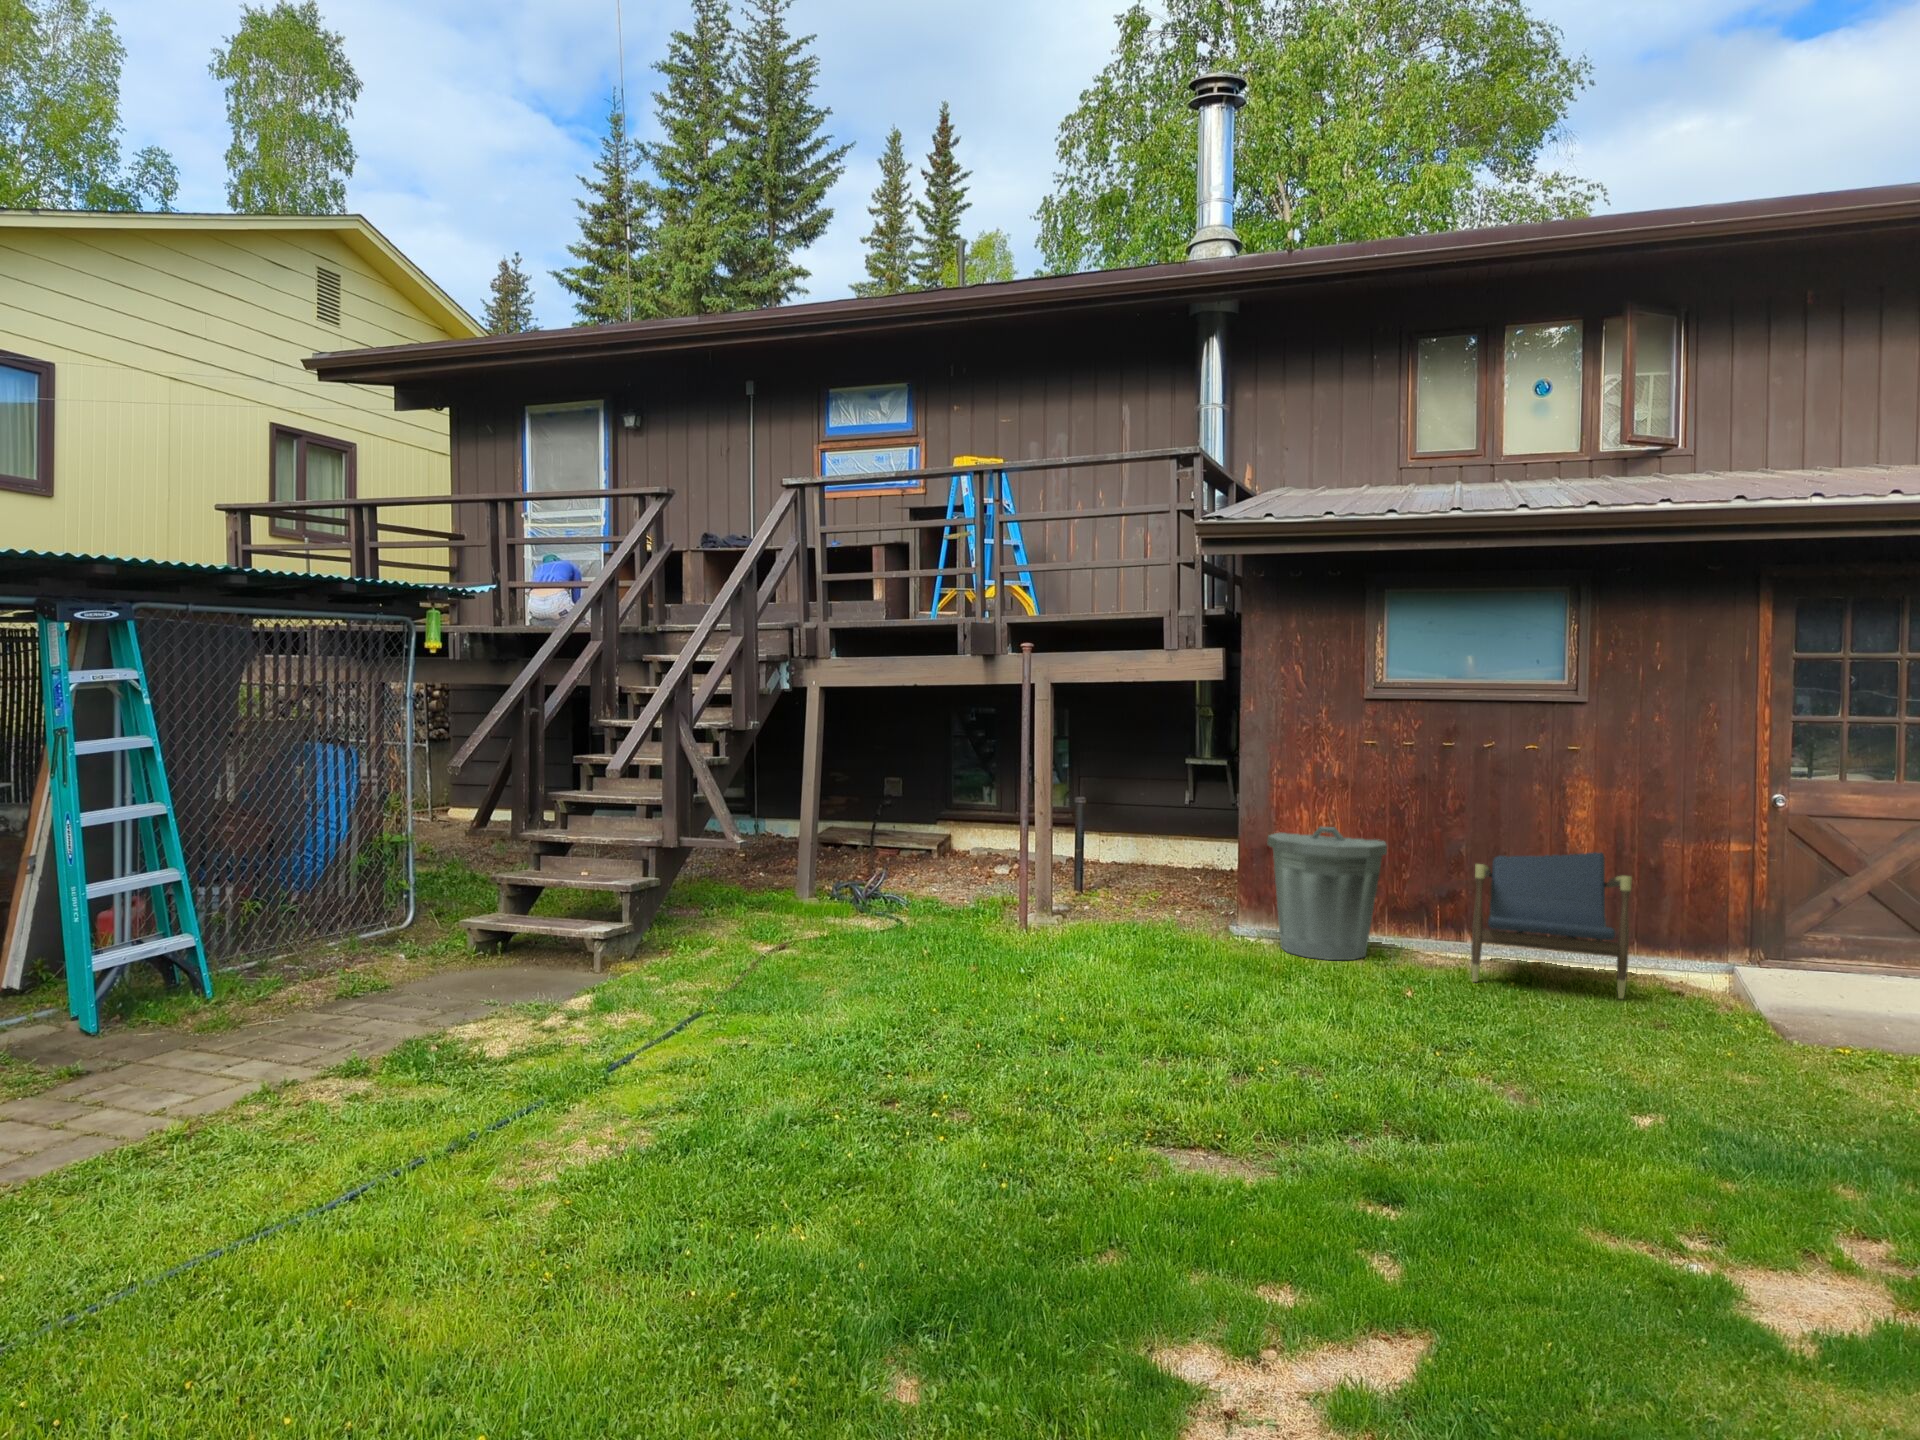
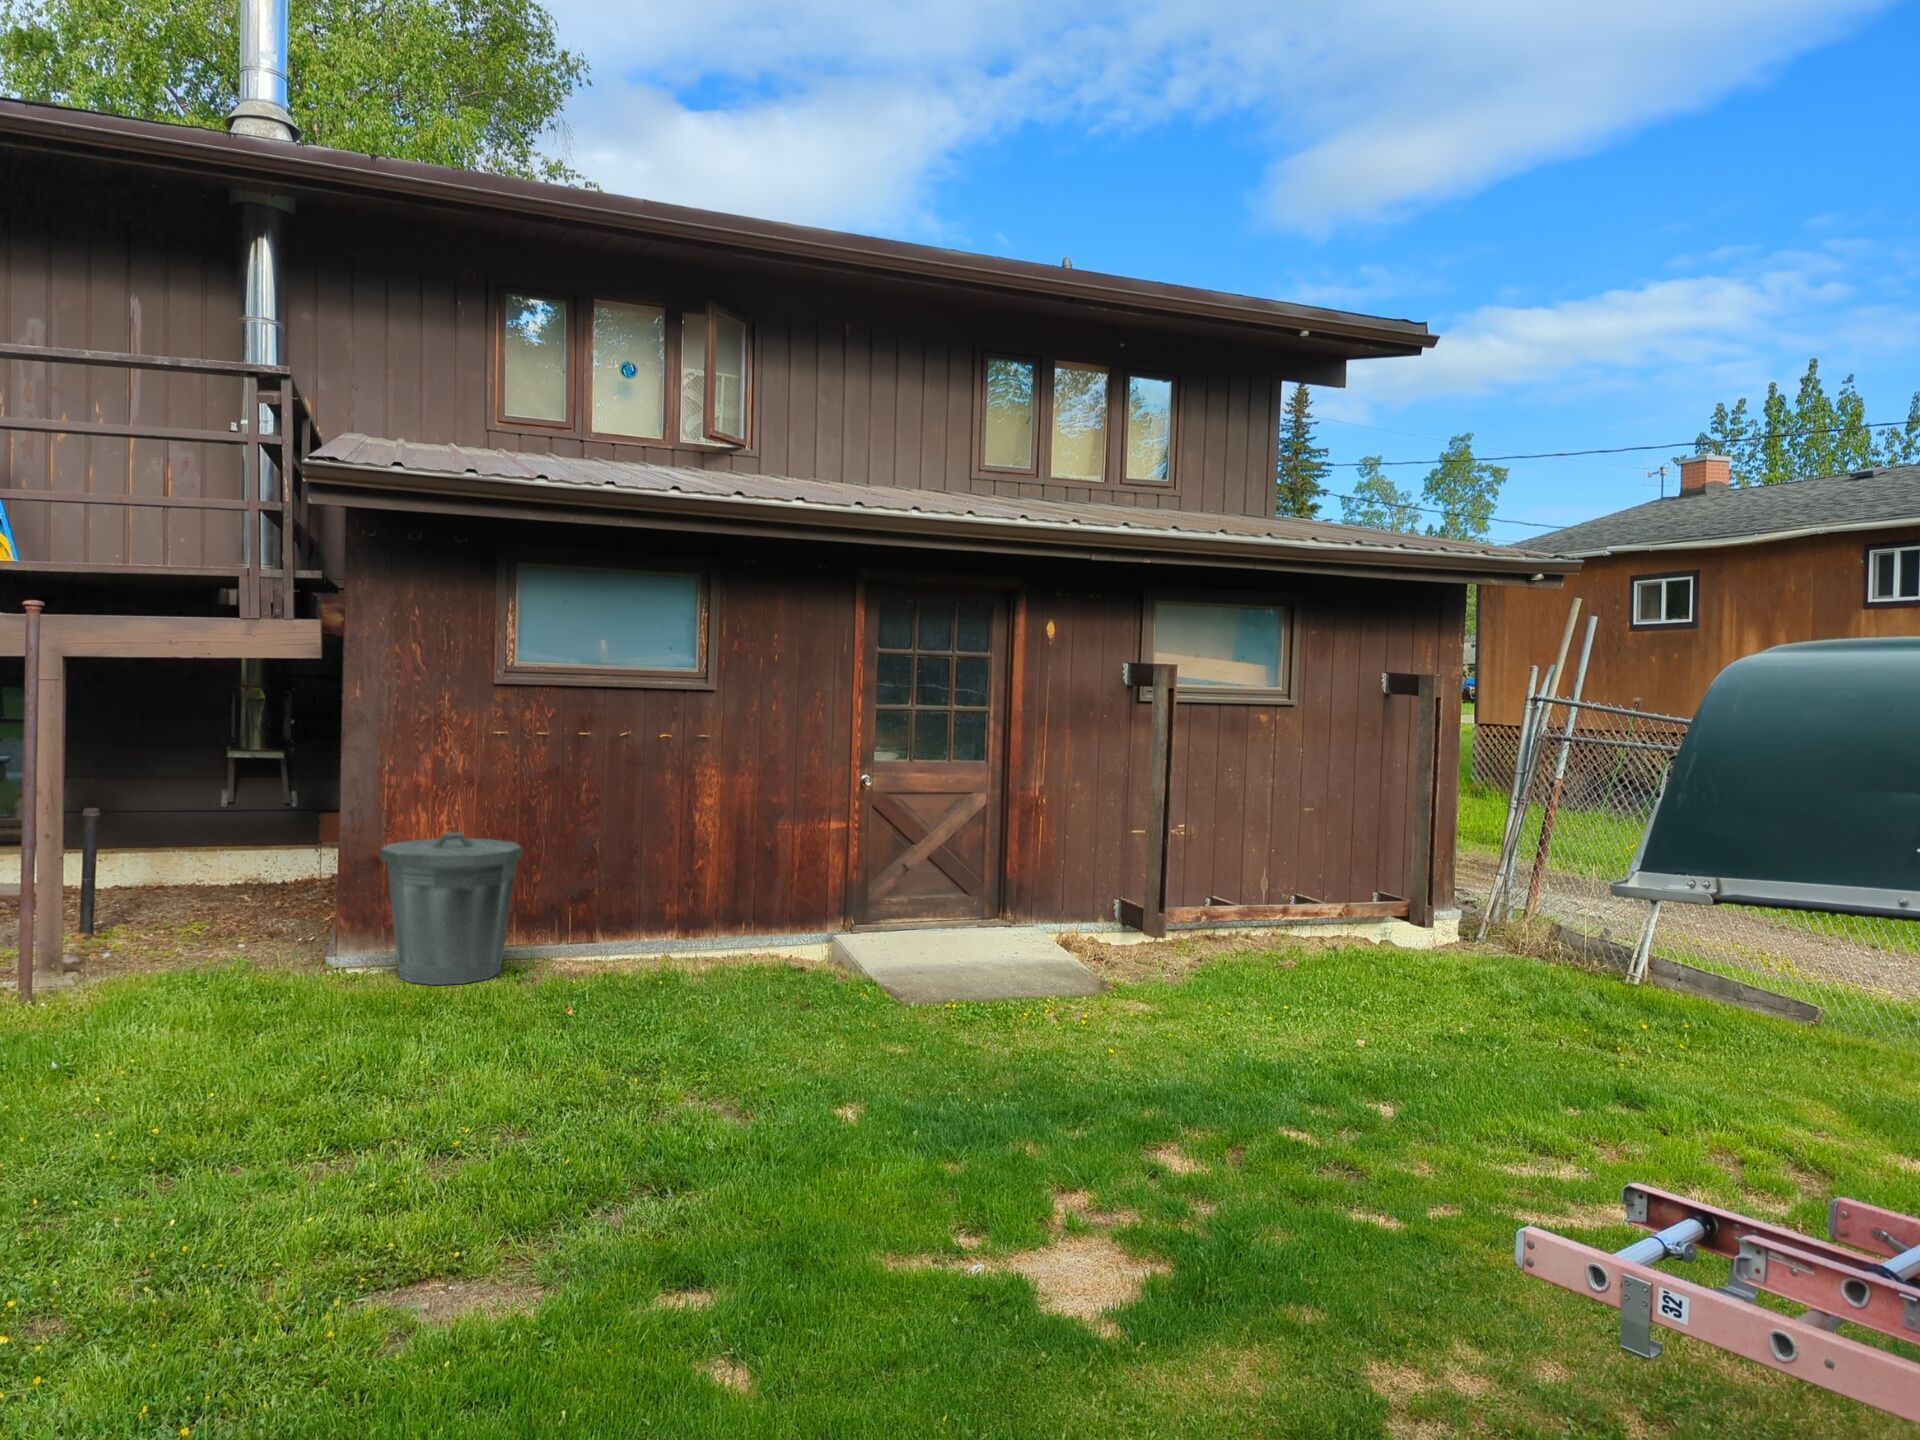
lounge chair: present [1471,852,1632,999] -> none [615,806,764,982]

